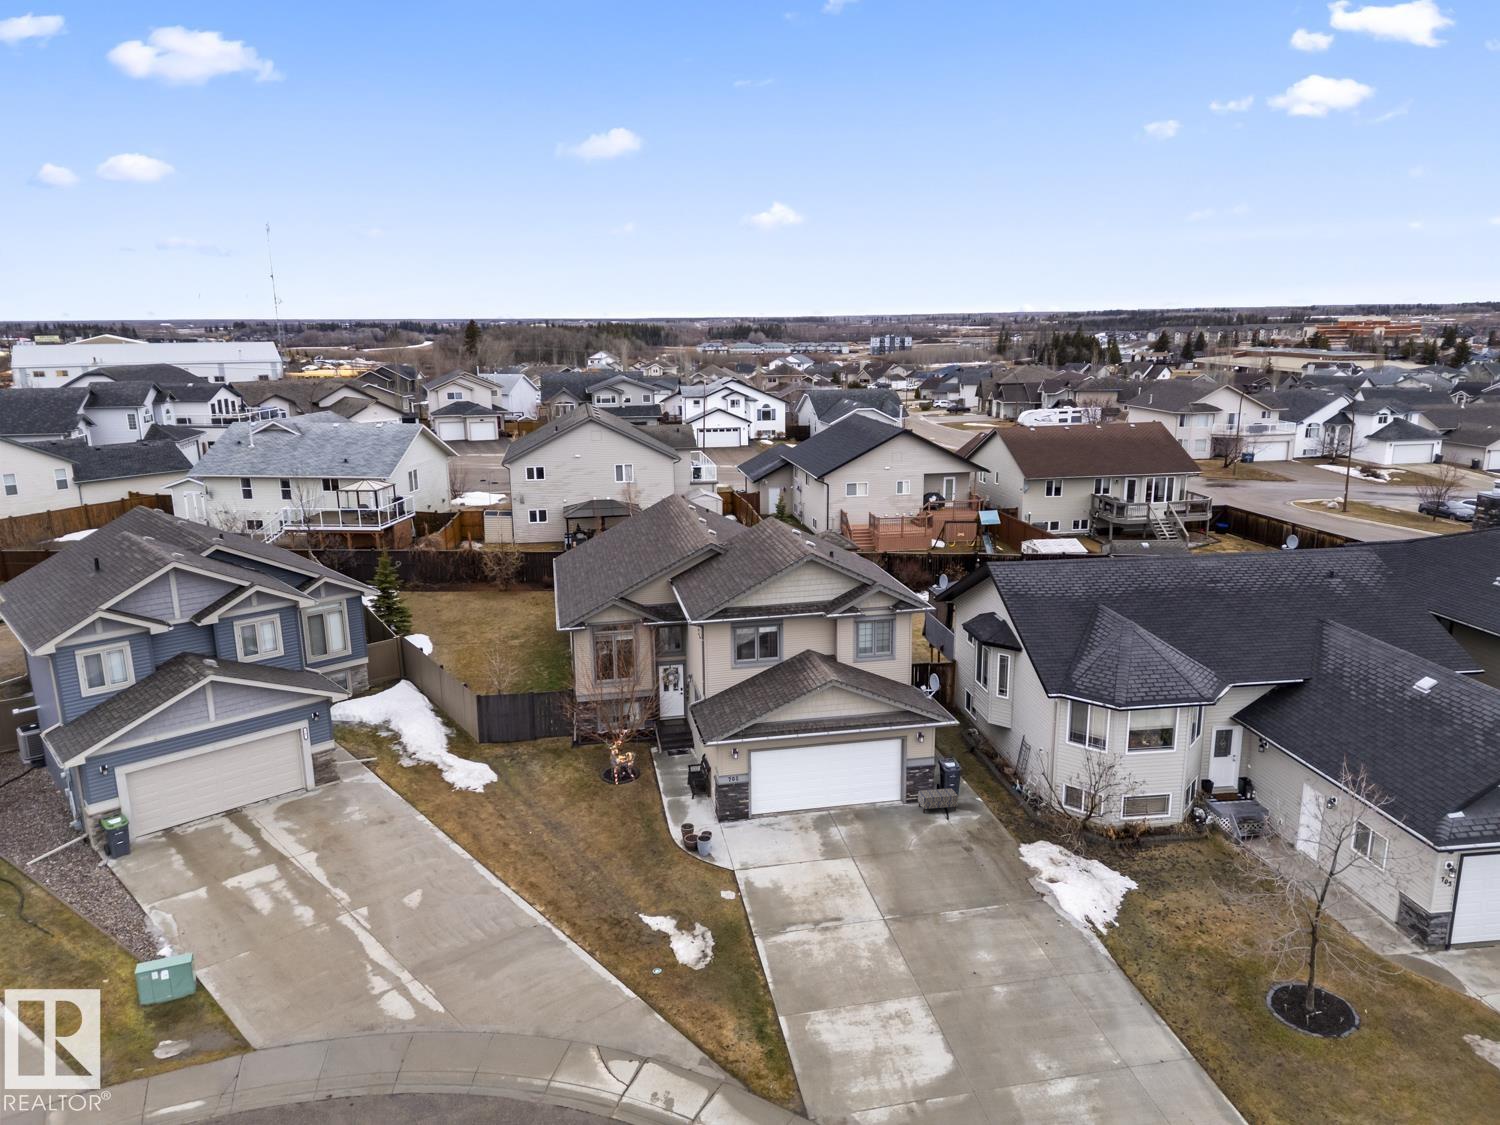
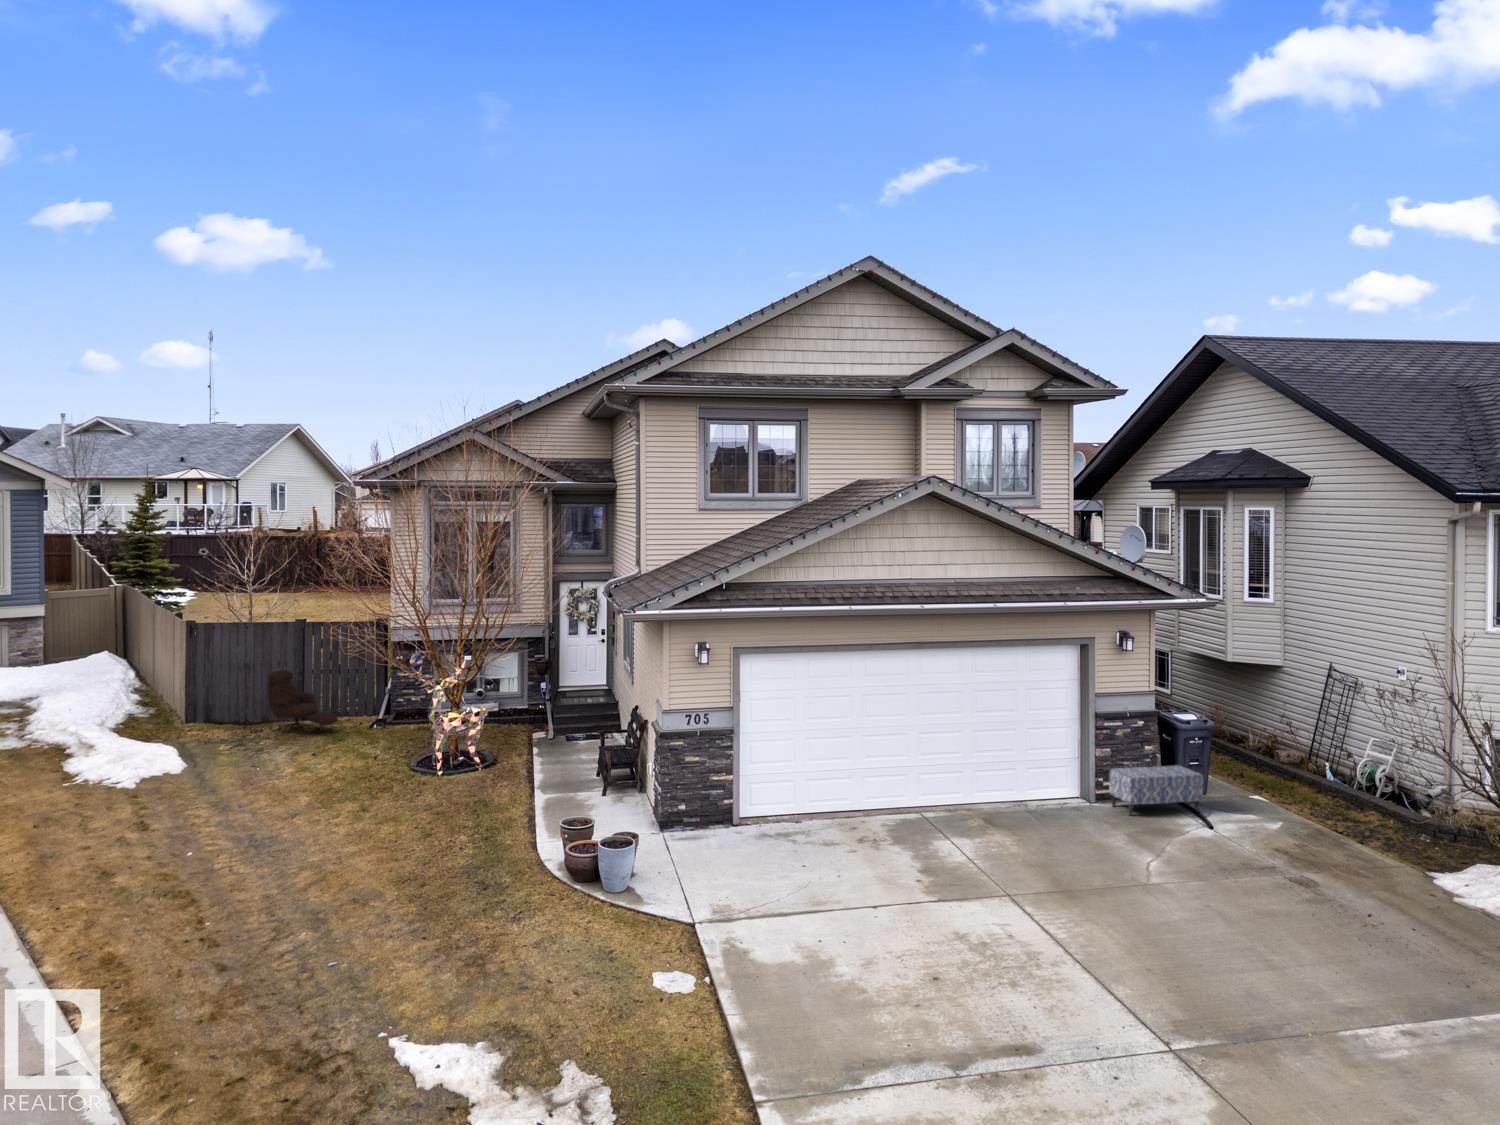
lounge chair: none [512,712,548,748] -> present [267,670,338,733]

